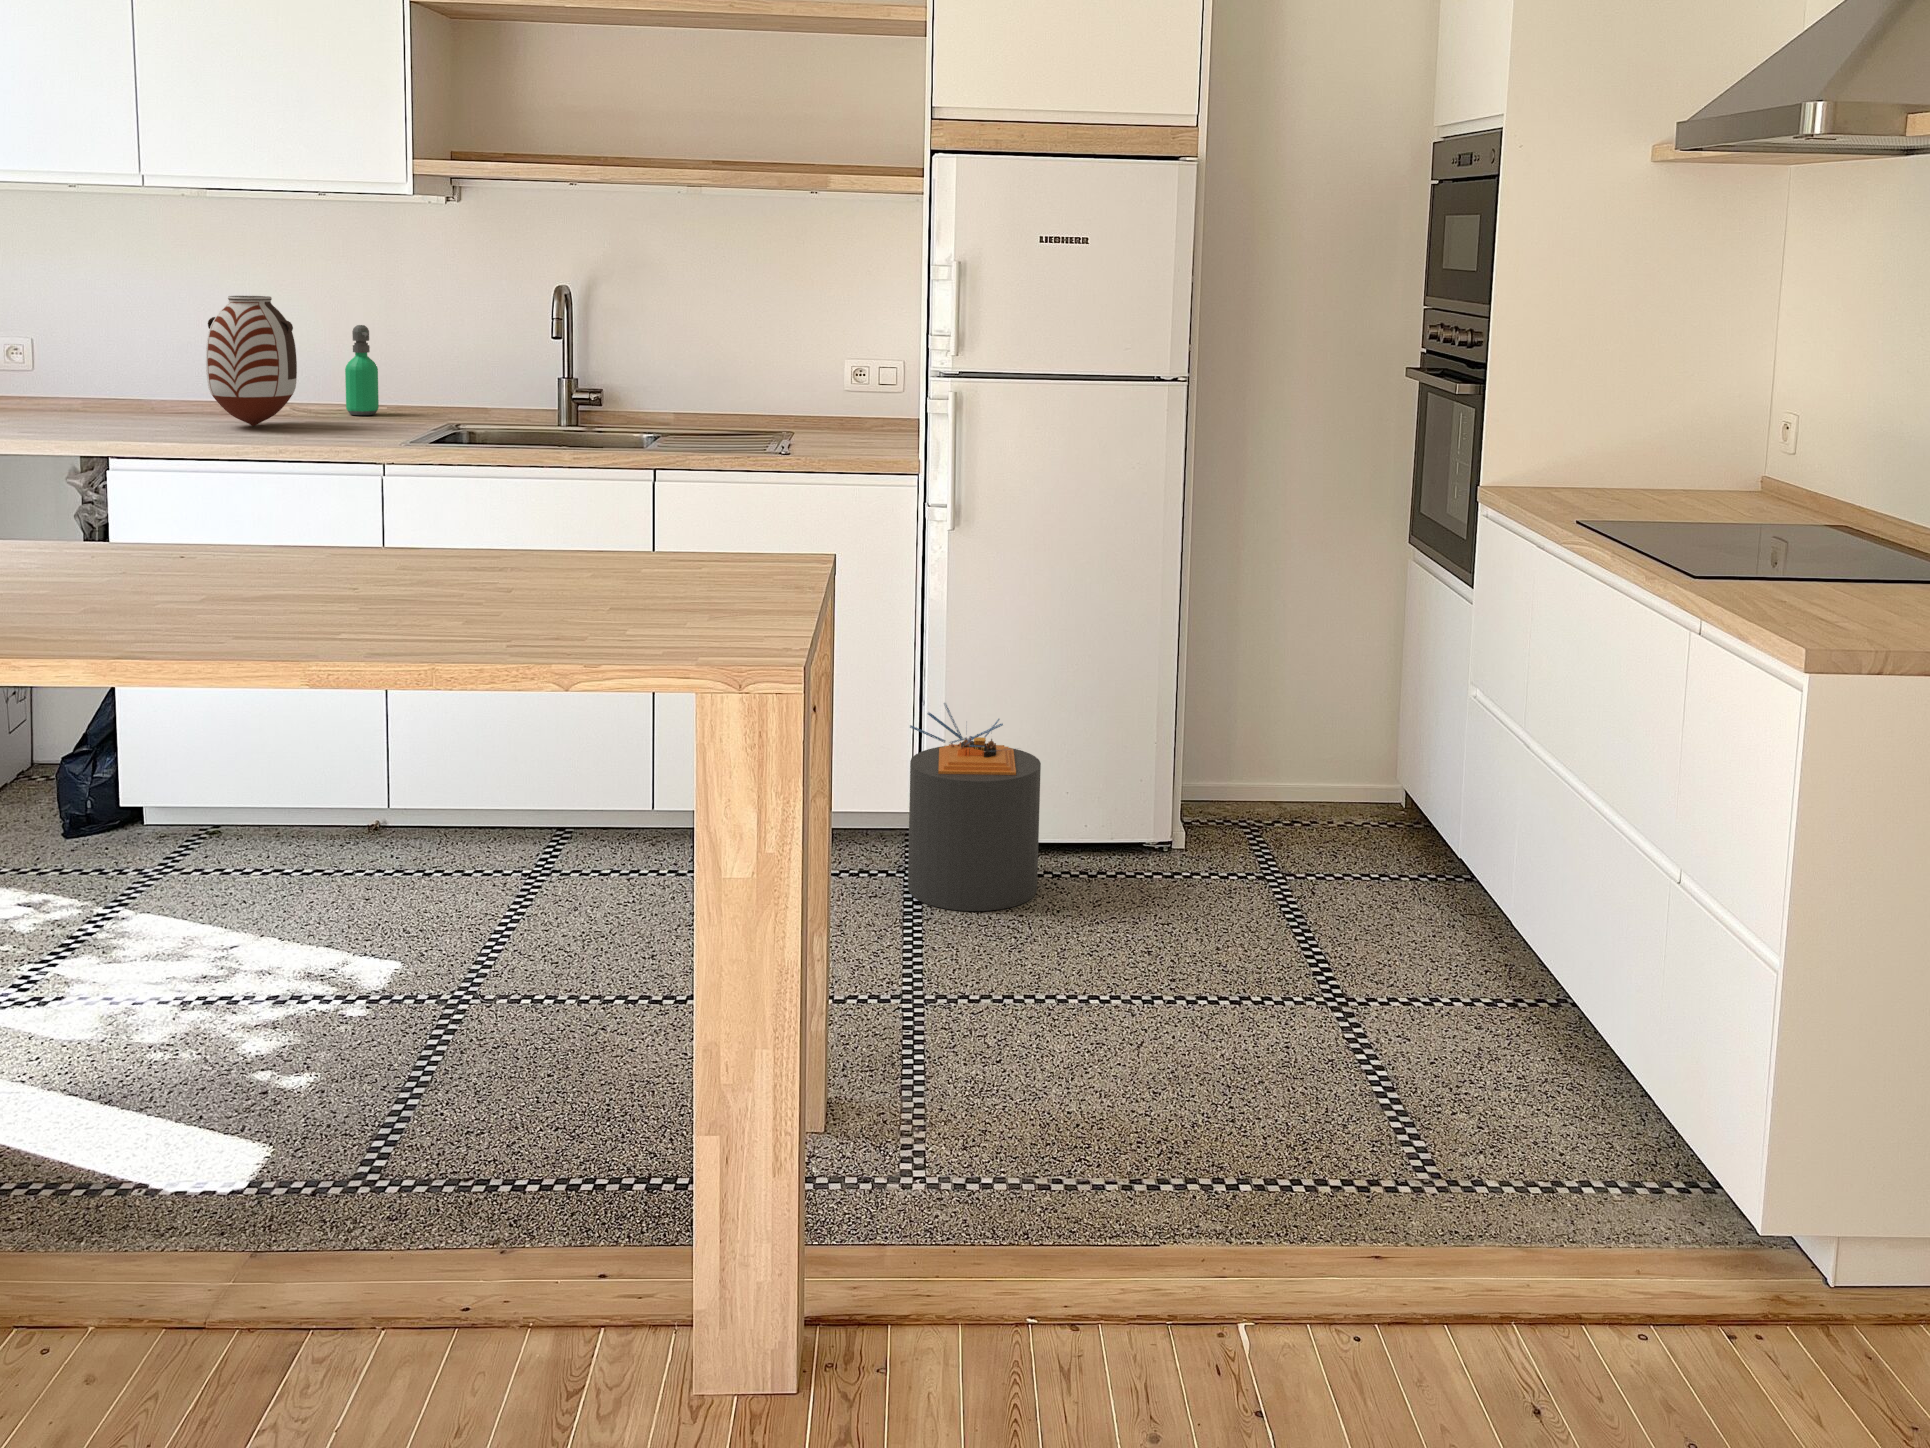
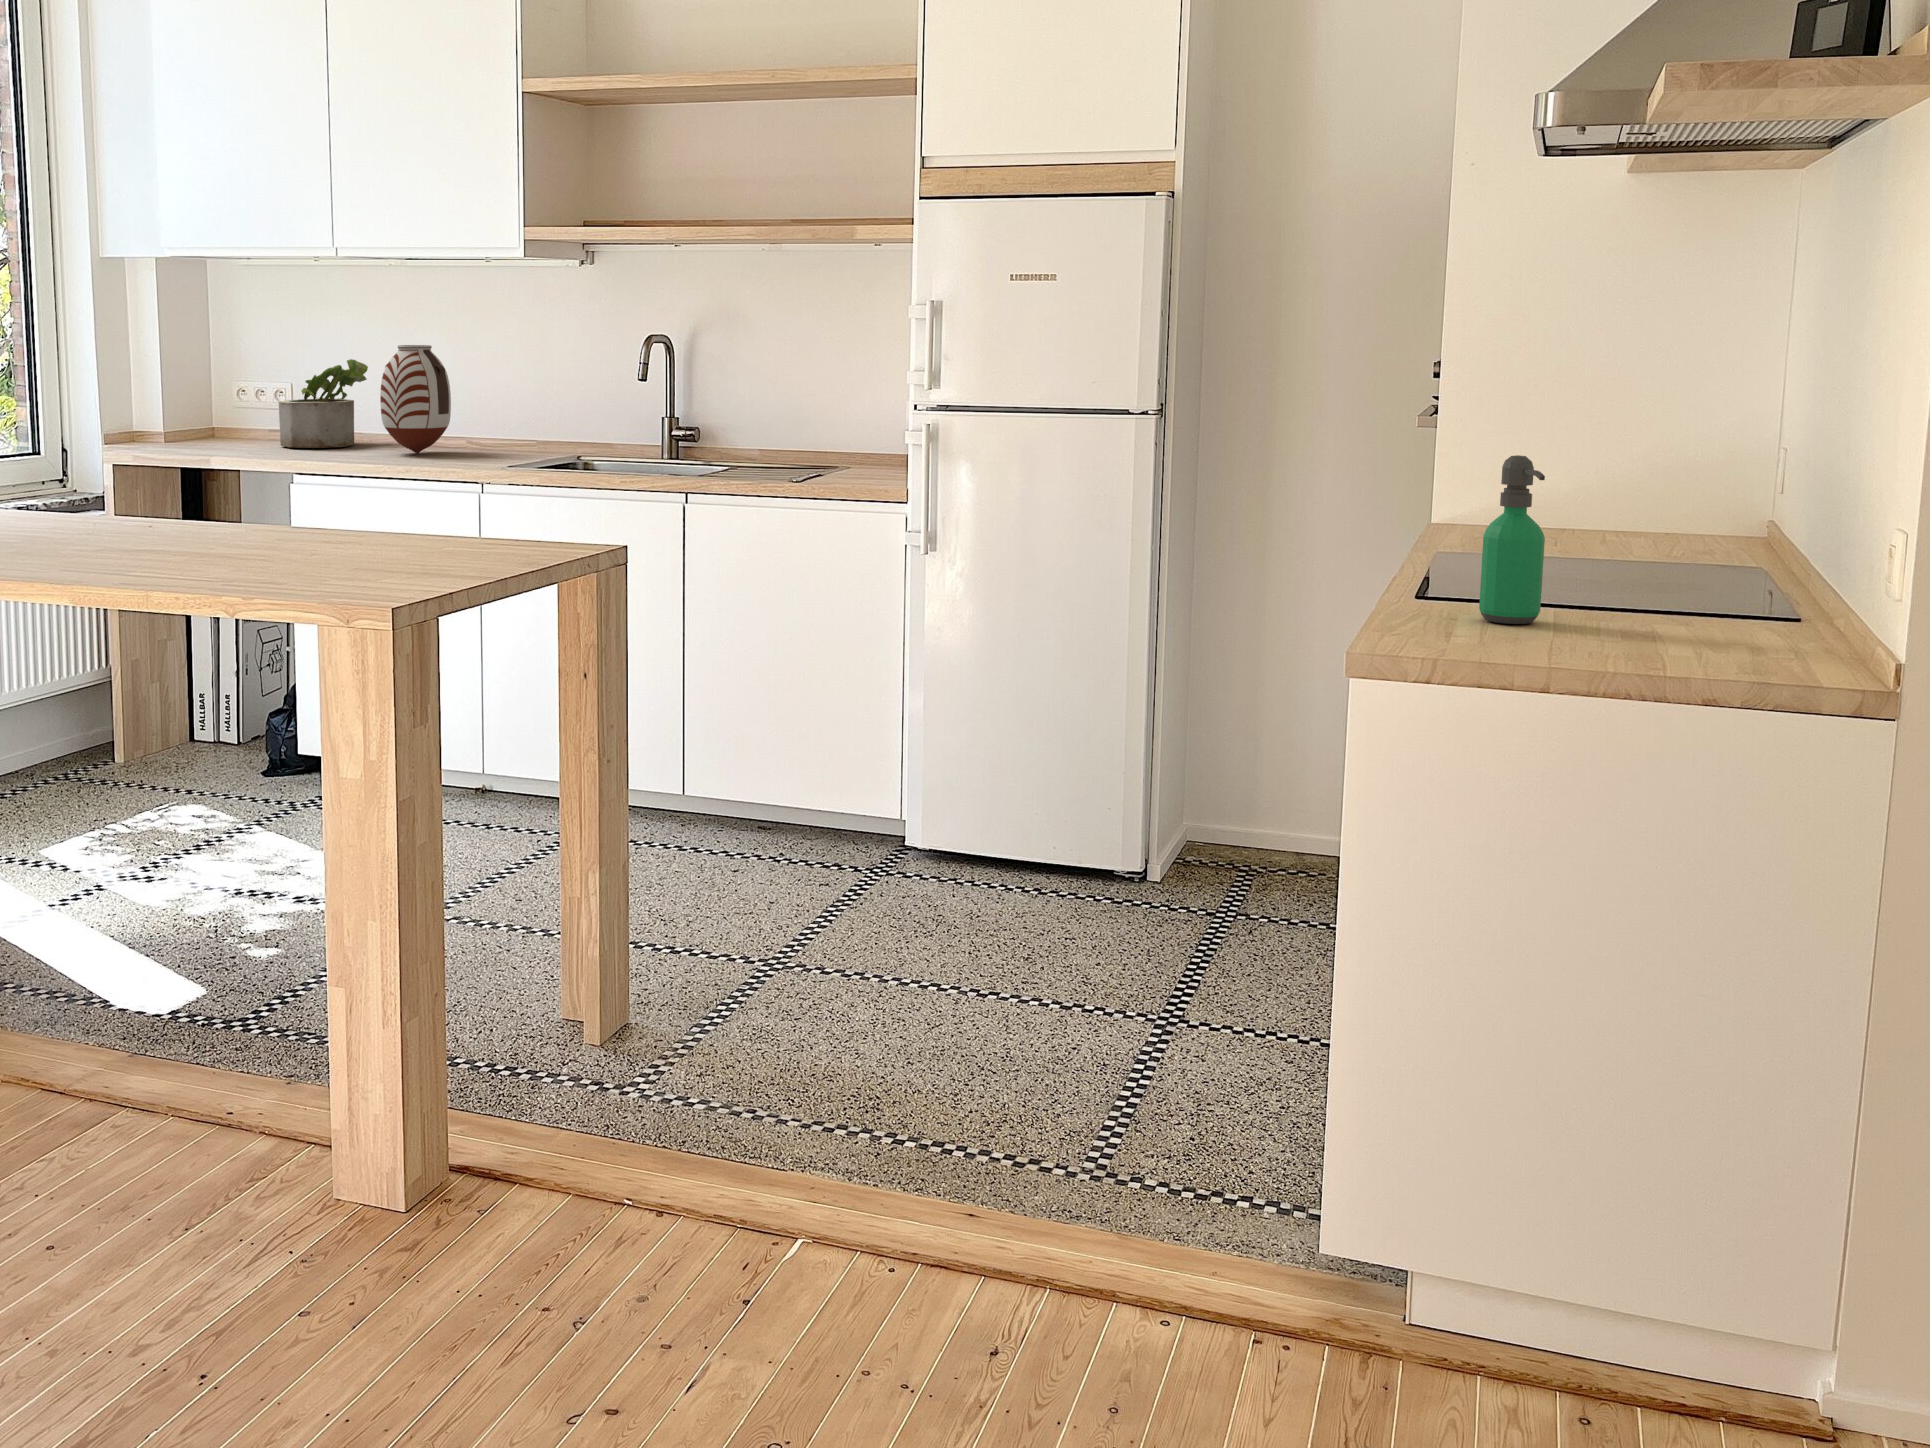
potted plant: none [44,311,165,421] -> present [279,359,368,448]
soap dispenser: present [345,325,379,415] -> present [1479,455,1545,624]
trash can: present [908,703,1041,911] -> none [863,710,988,912]

